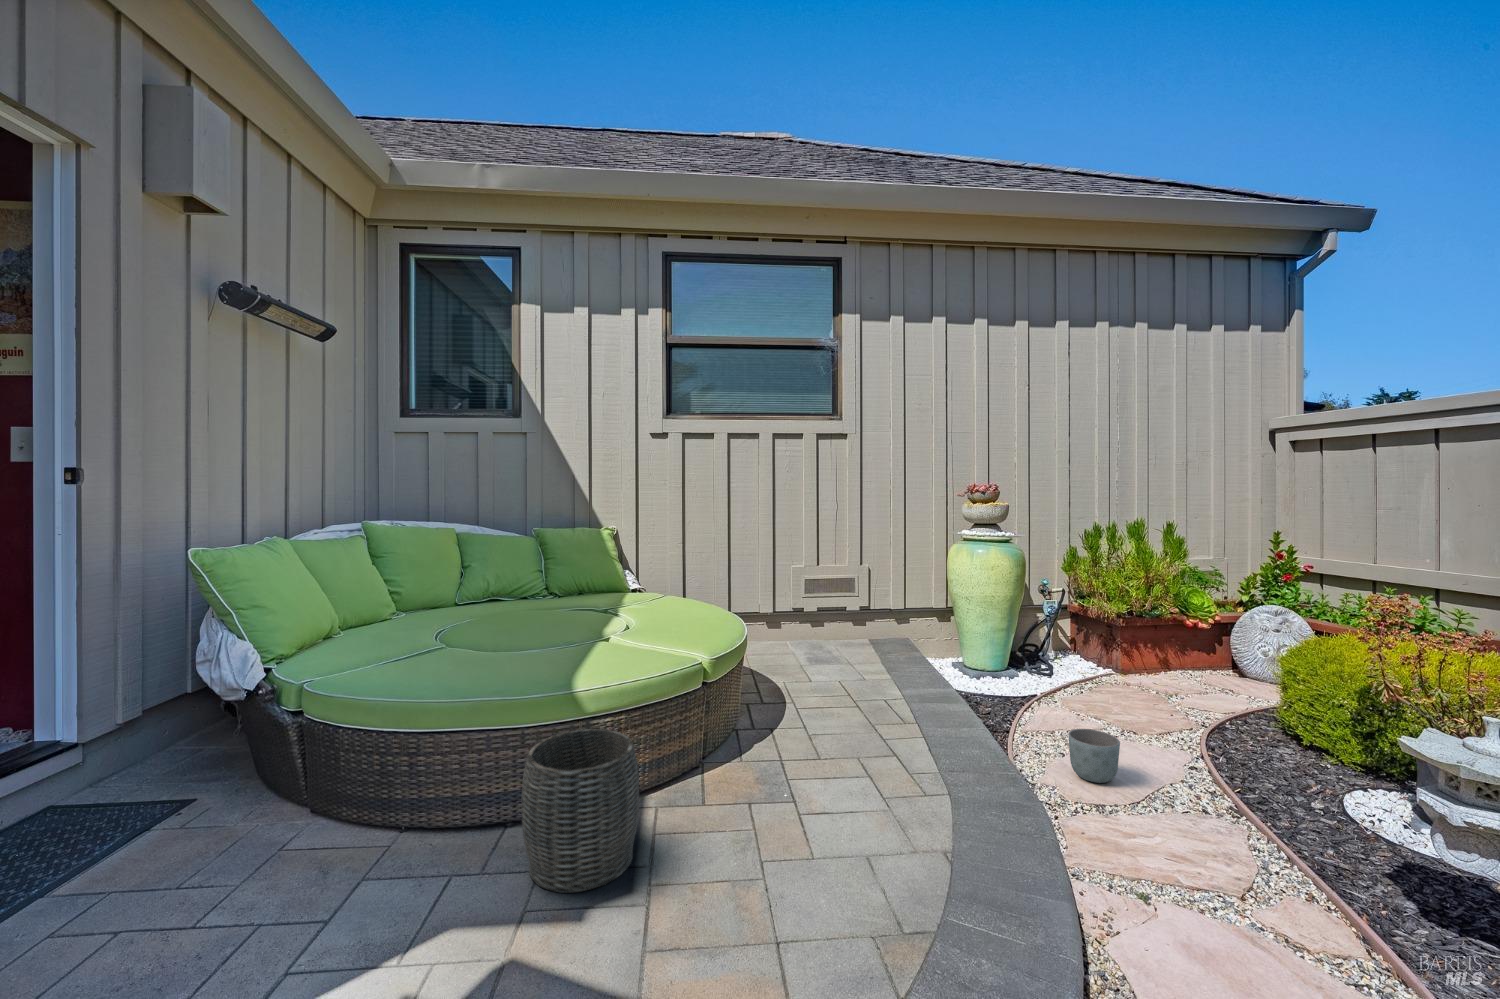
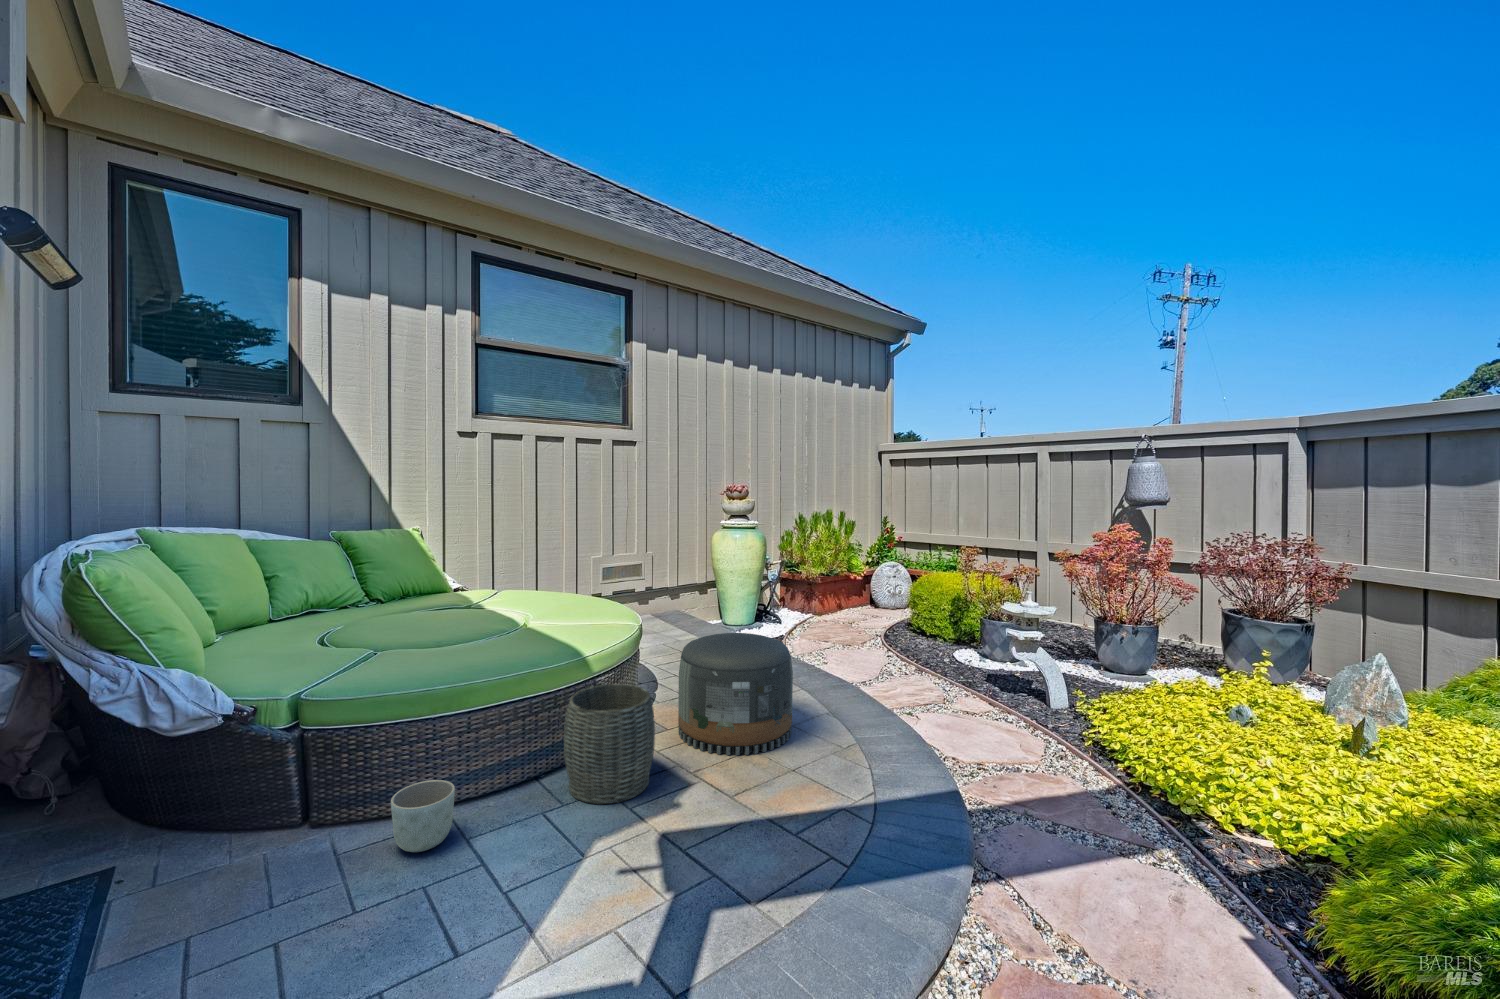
pouf: none [723,686,888,882] -> present [678,633,793,755]
planter: present [1068,729,1120,783] -> present [391,780,455,852]

